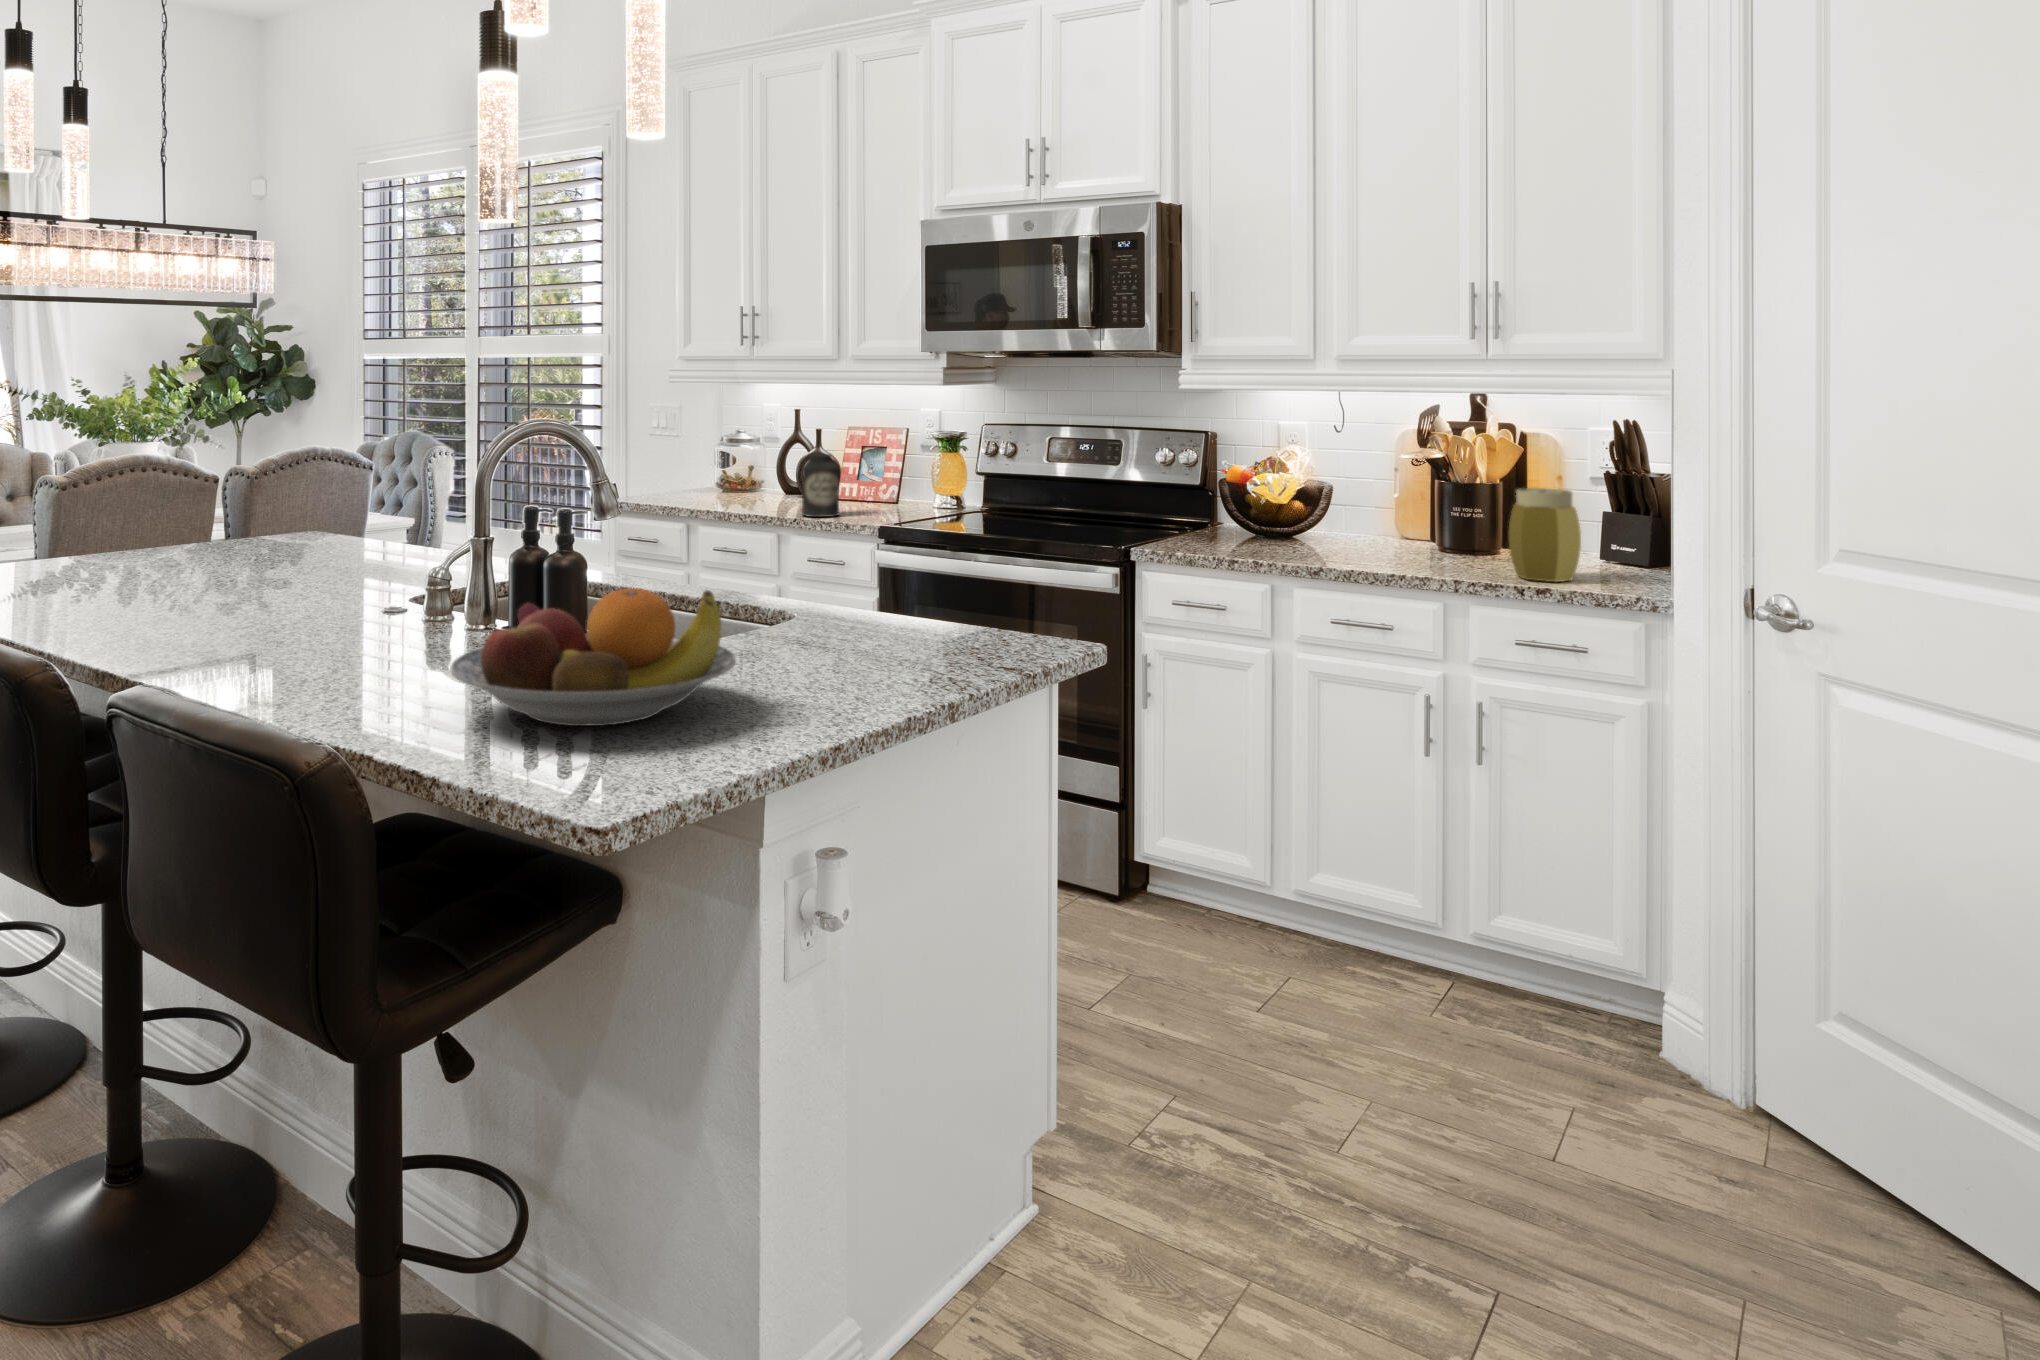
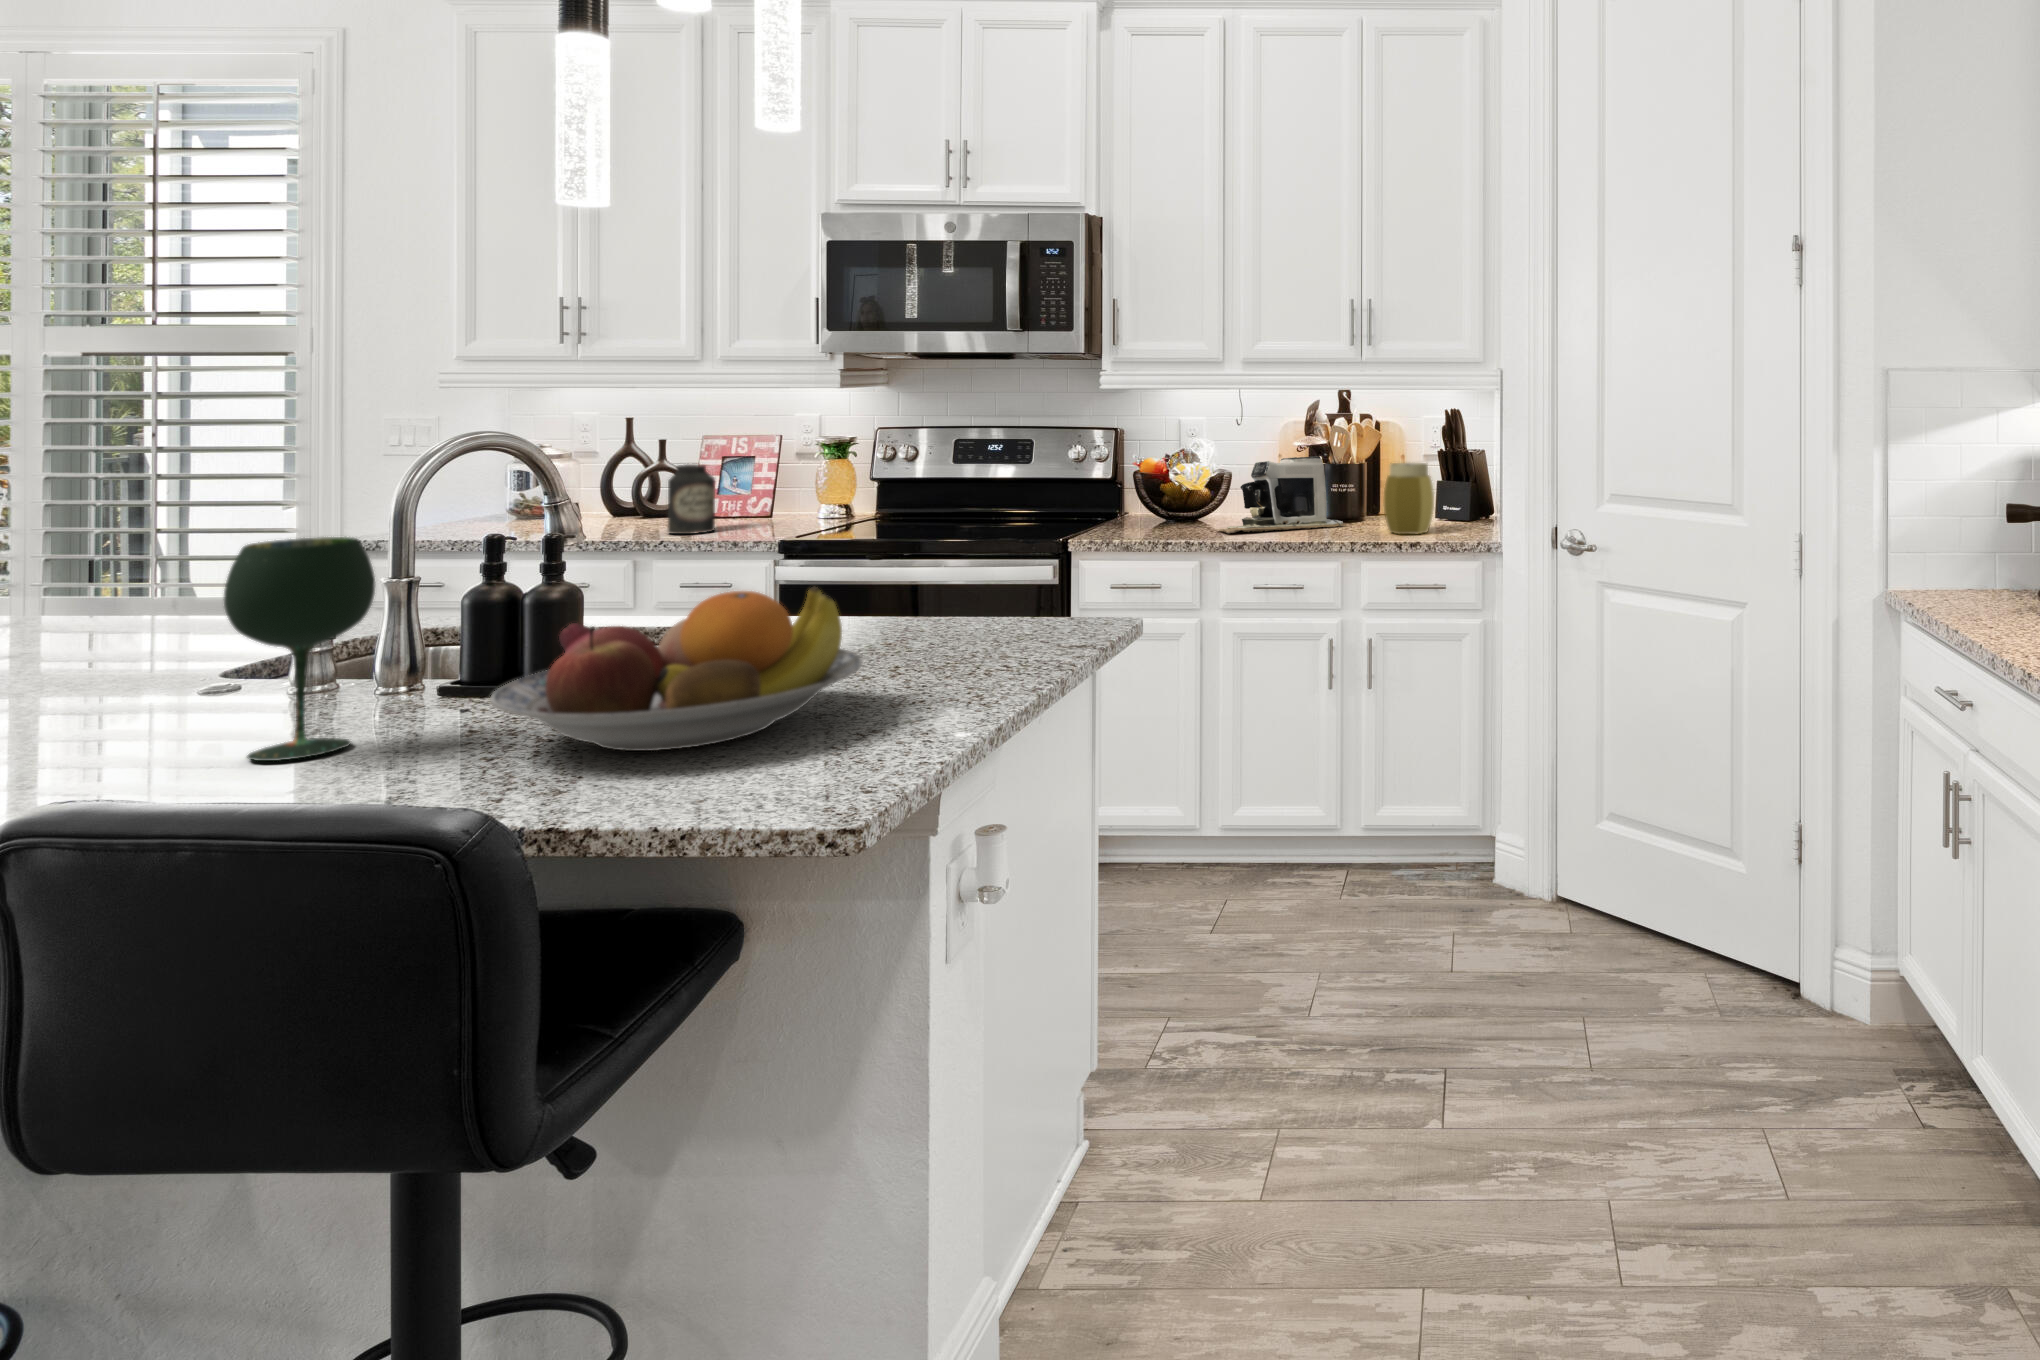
coffee maker: none [1297,474,1467,563] -> present [1216,456,1346,533]
wine glass: none [323,515,414,686] -> present [224,537,375,761]

